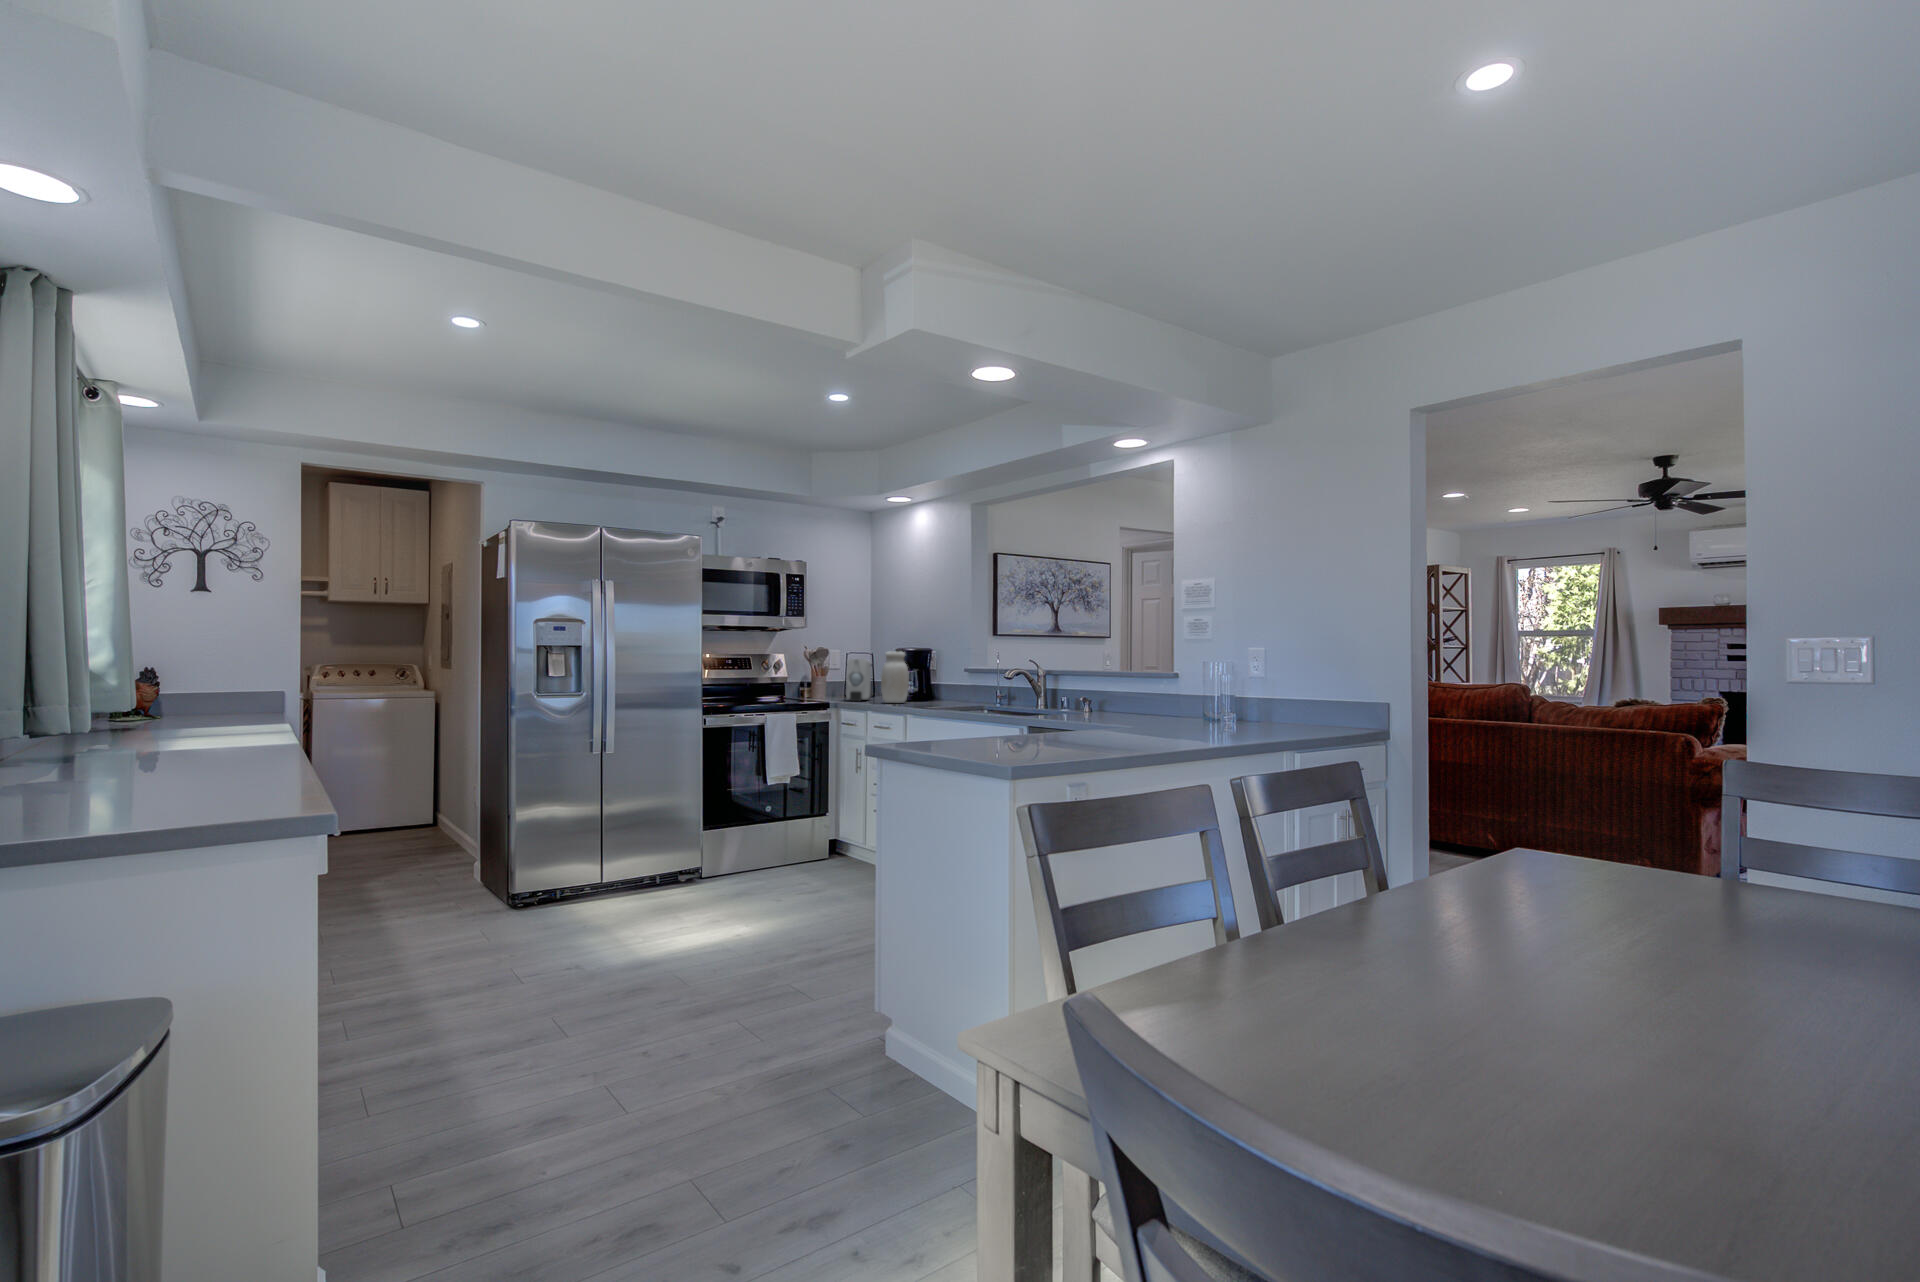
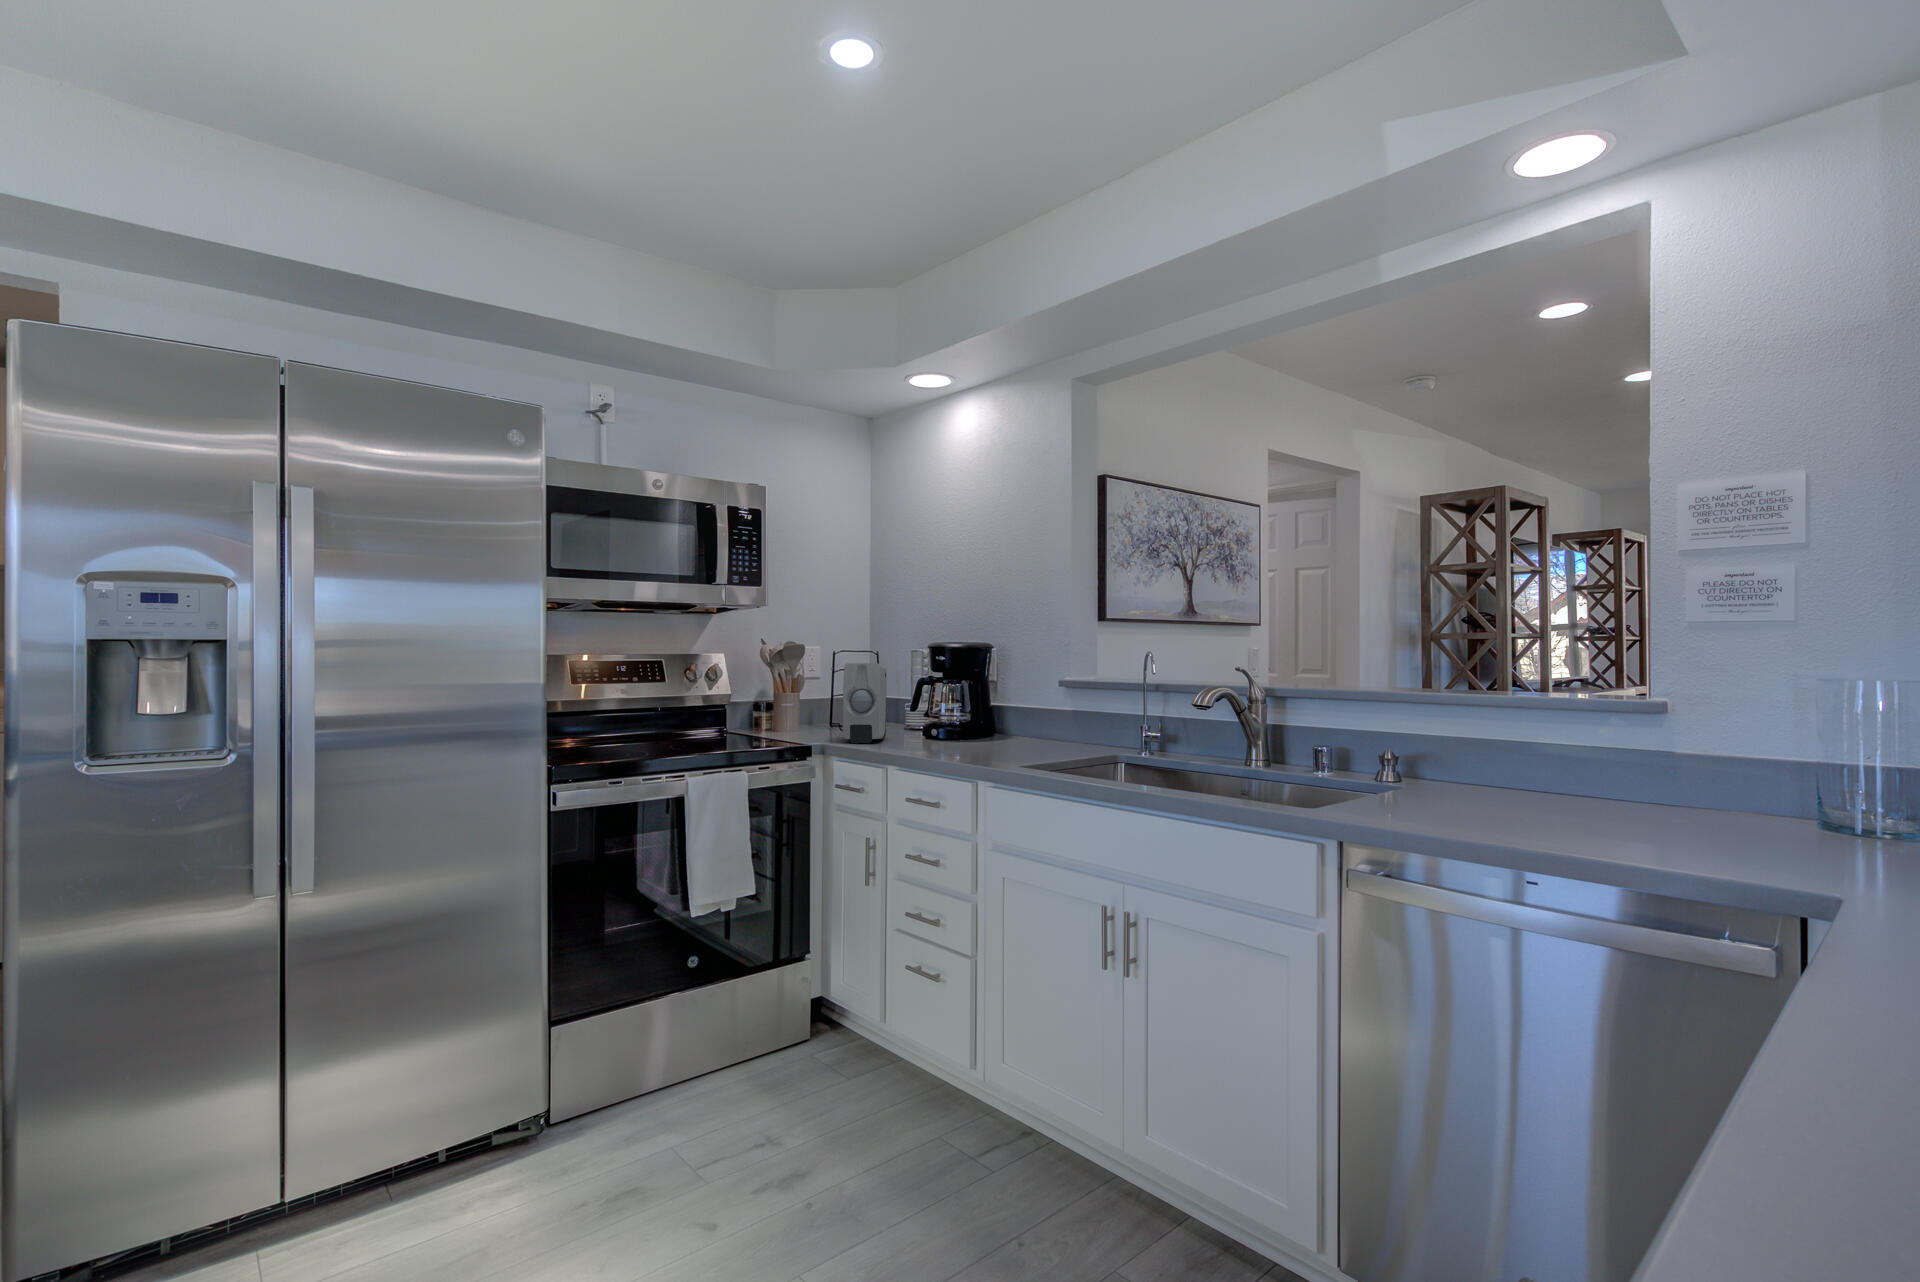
jar: present [881,651,909,703] -> none [912,649,965,748]

